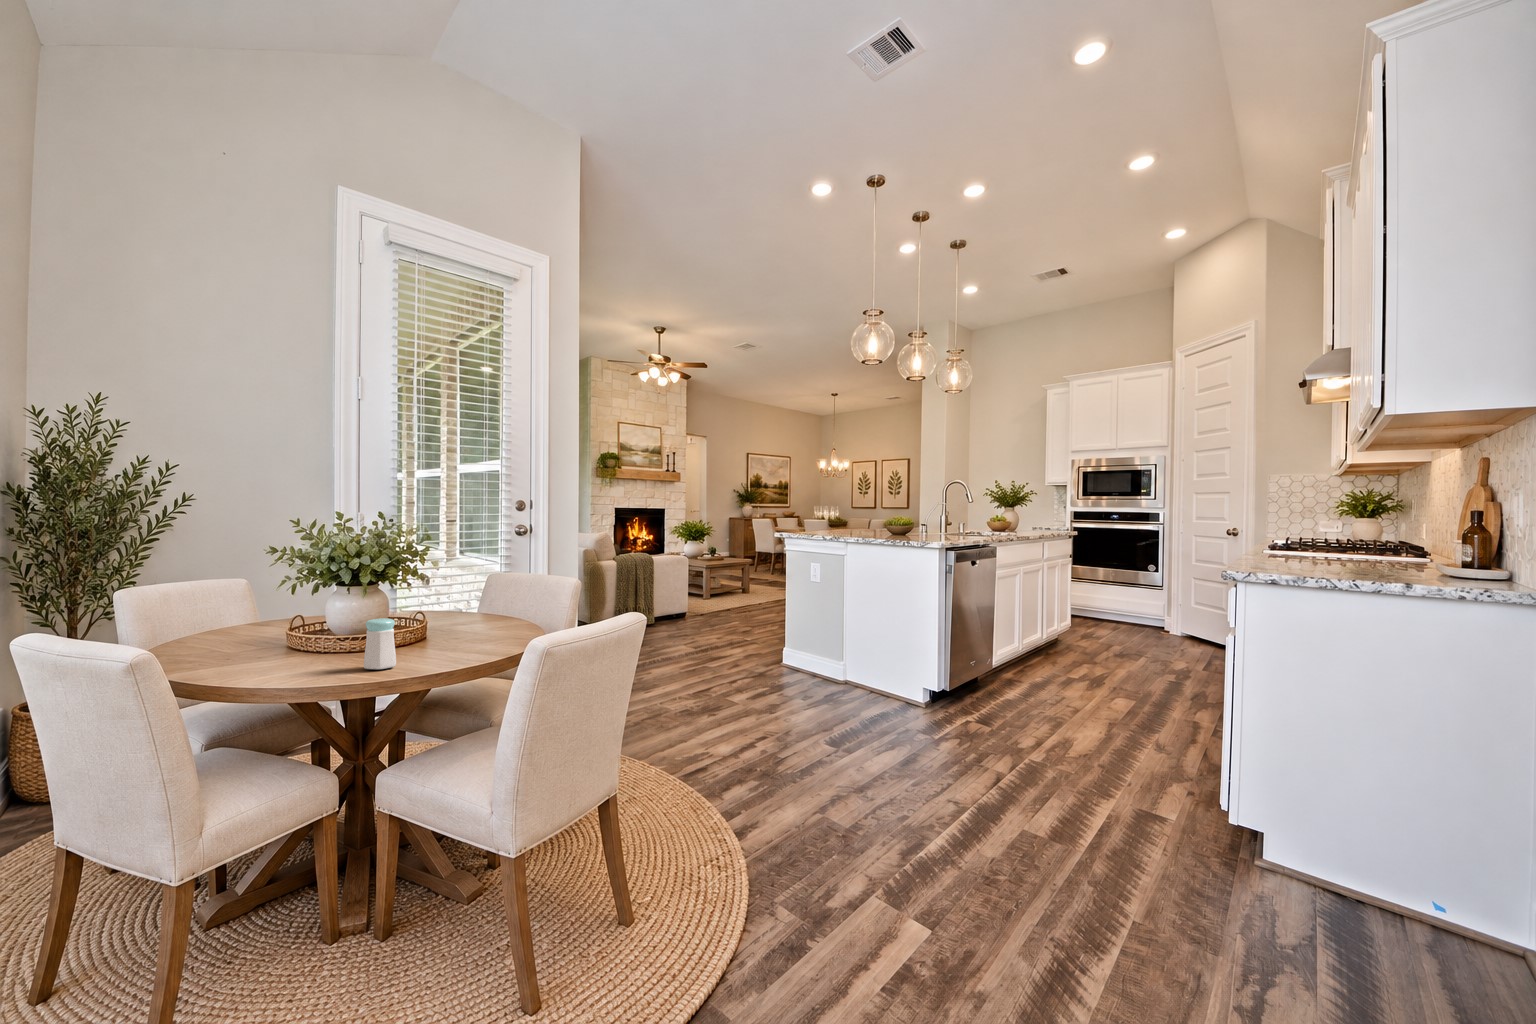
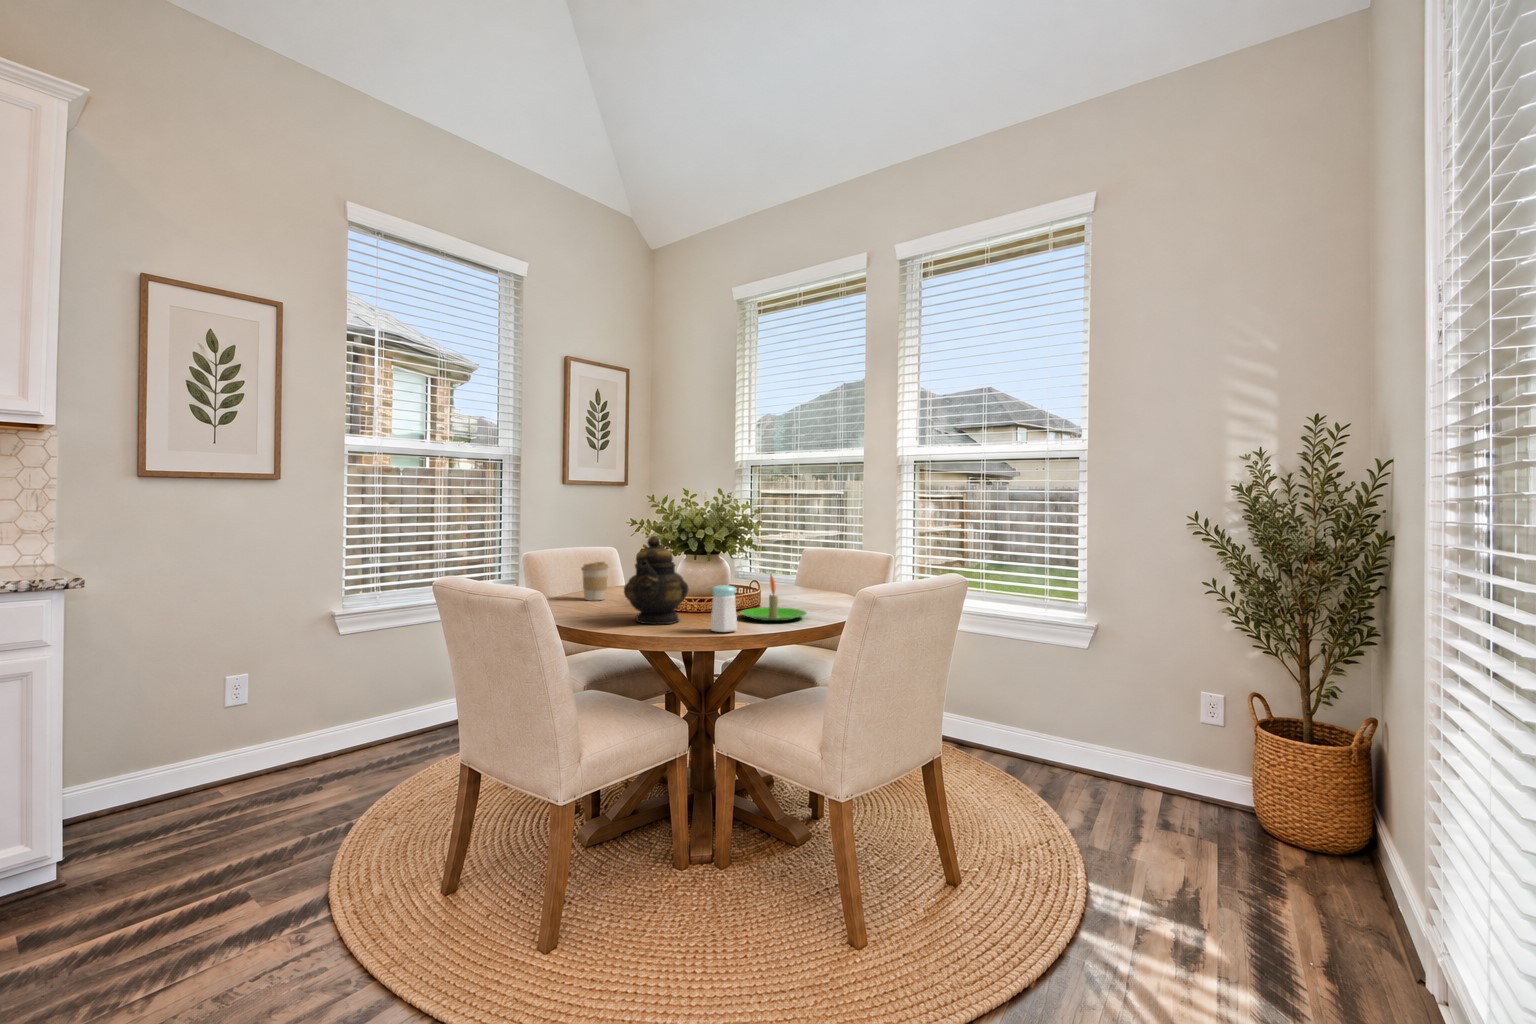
teapot: none [254,567,338,667] -> present [624,536,689,624]
coffee cup: none [196,598,235,645] -> present [581,562,608,600]
candle: none [402,603,479,654] -> present [740,575,806,621]

